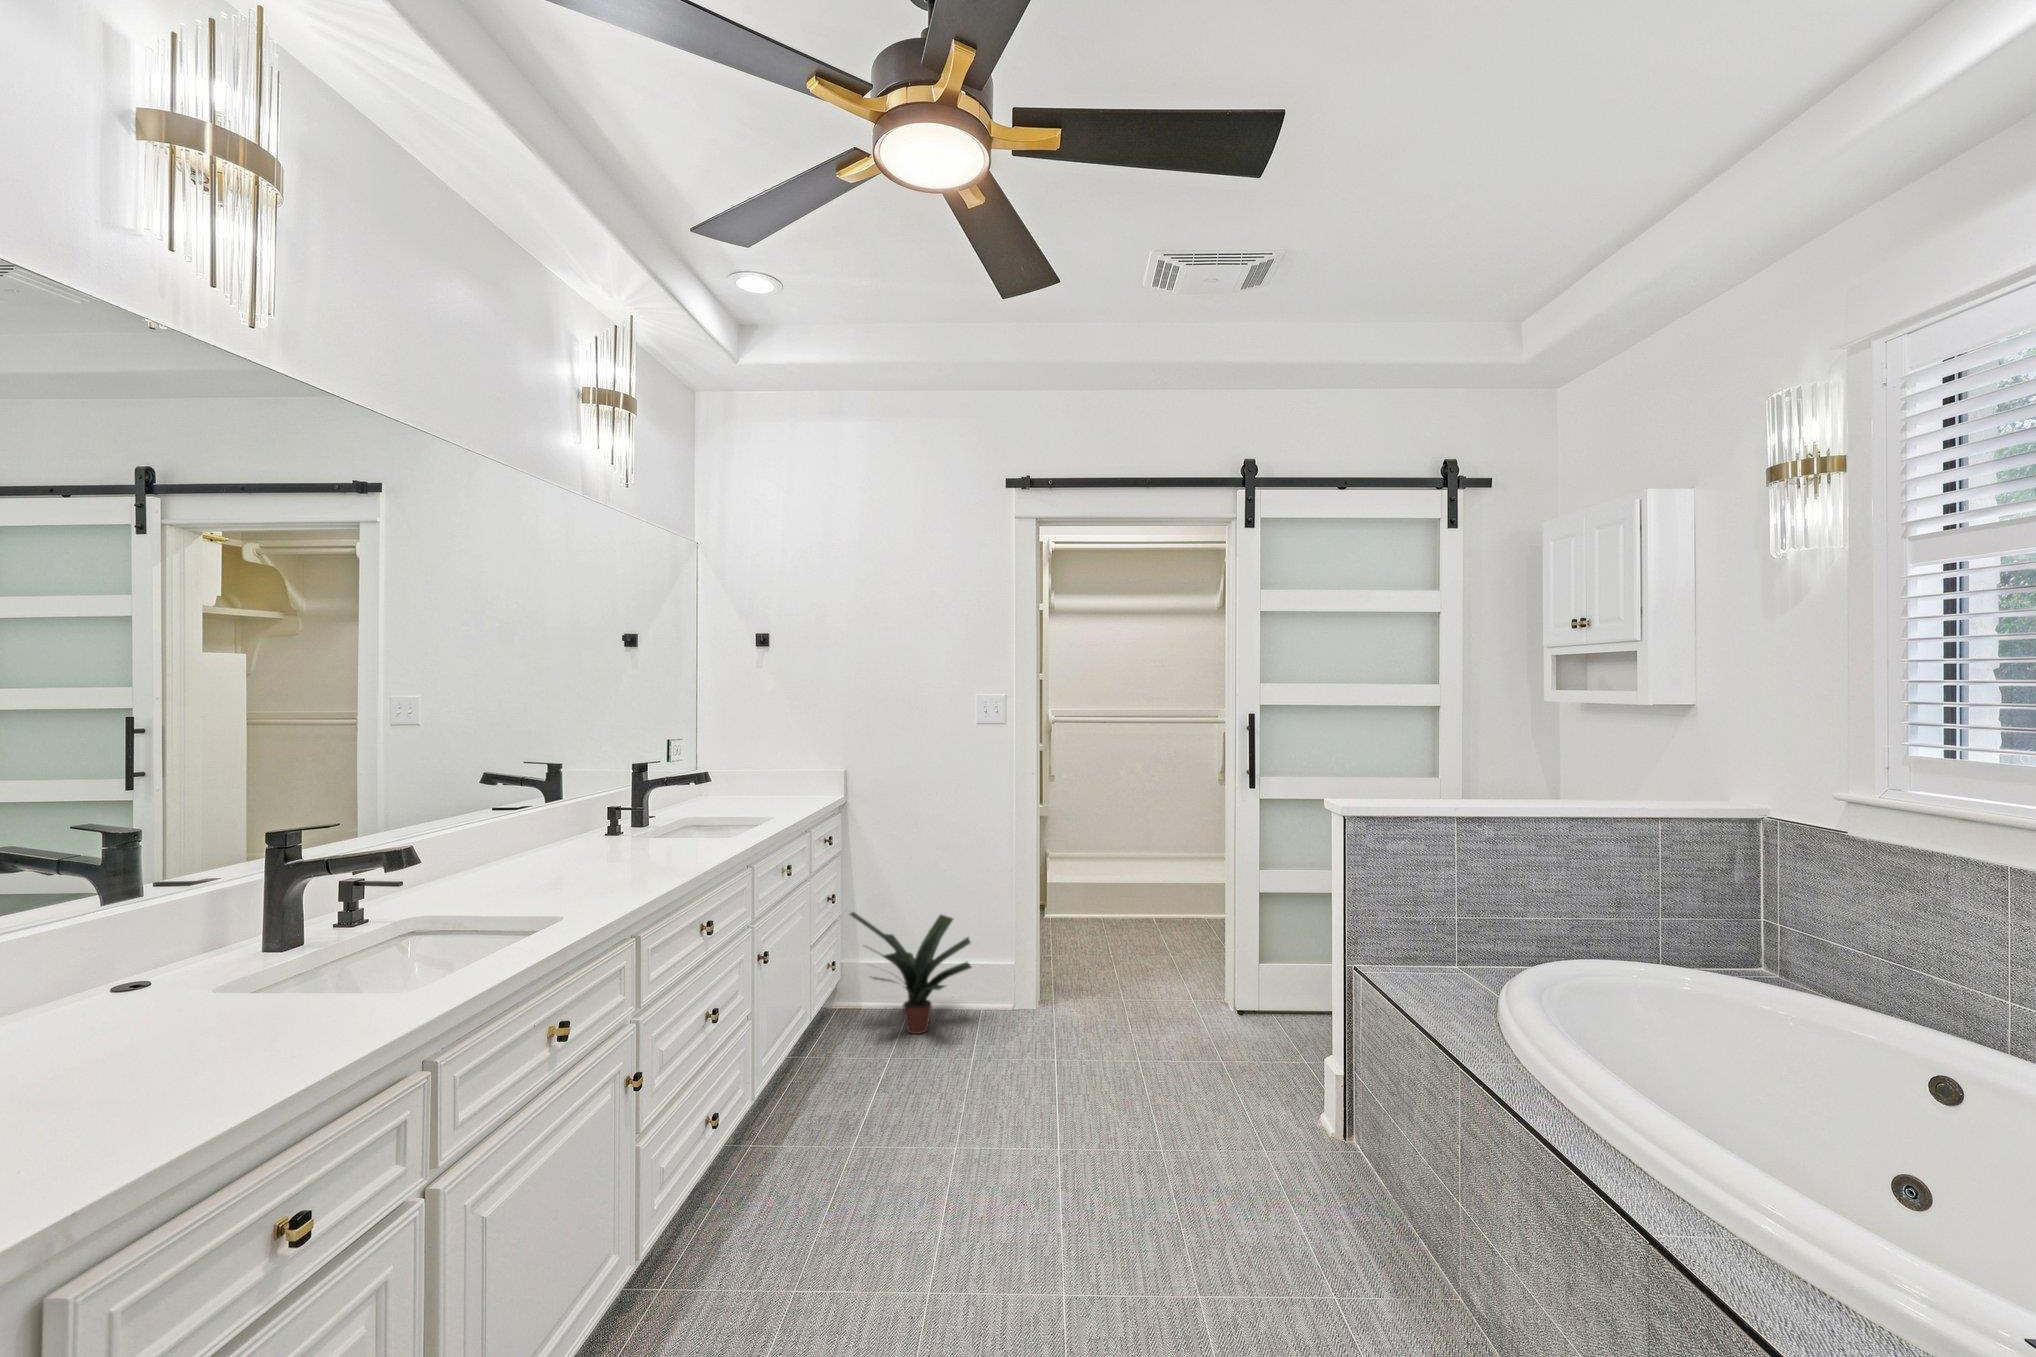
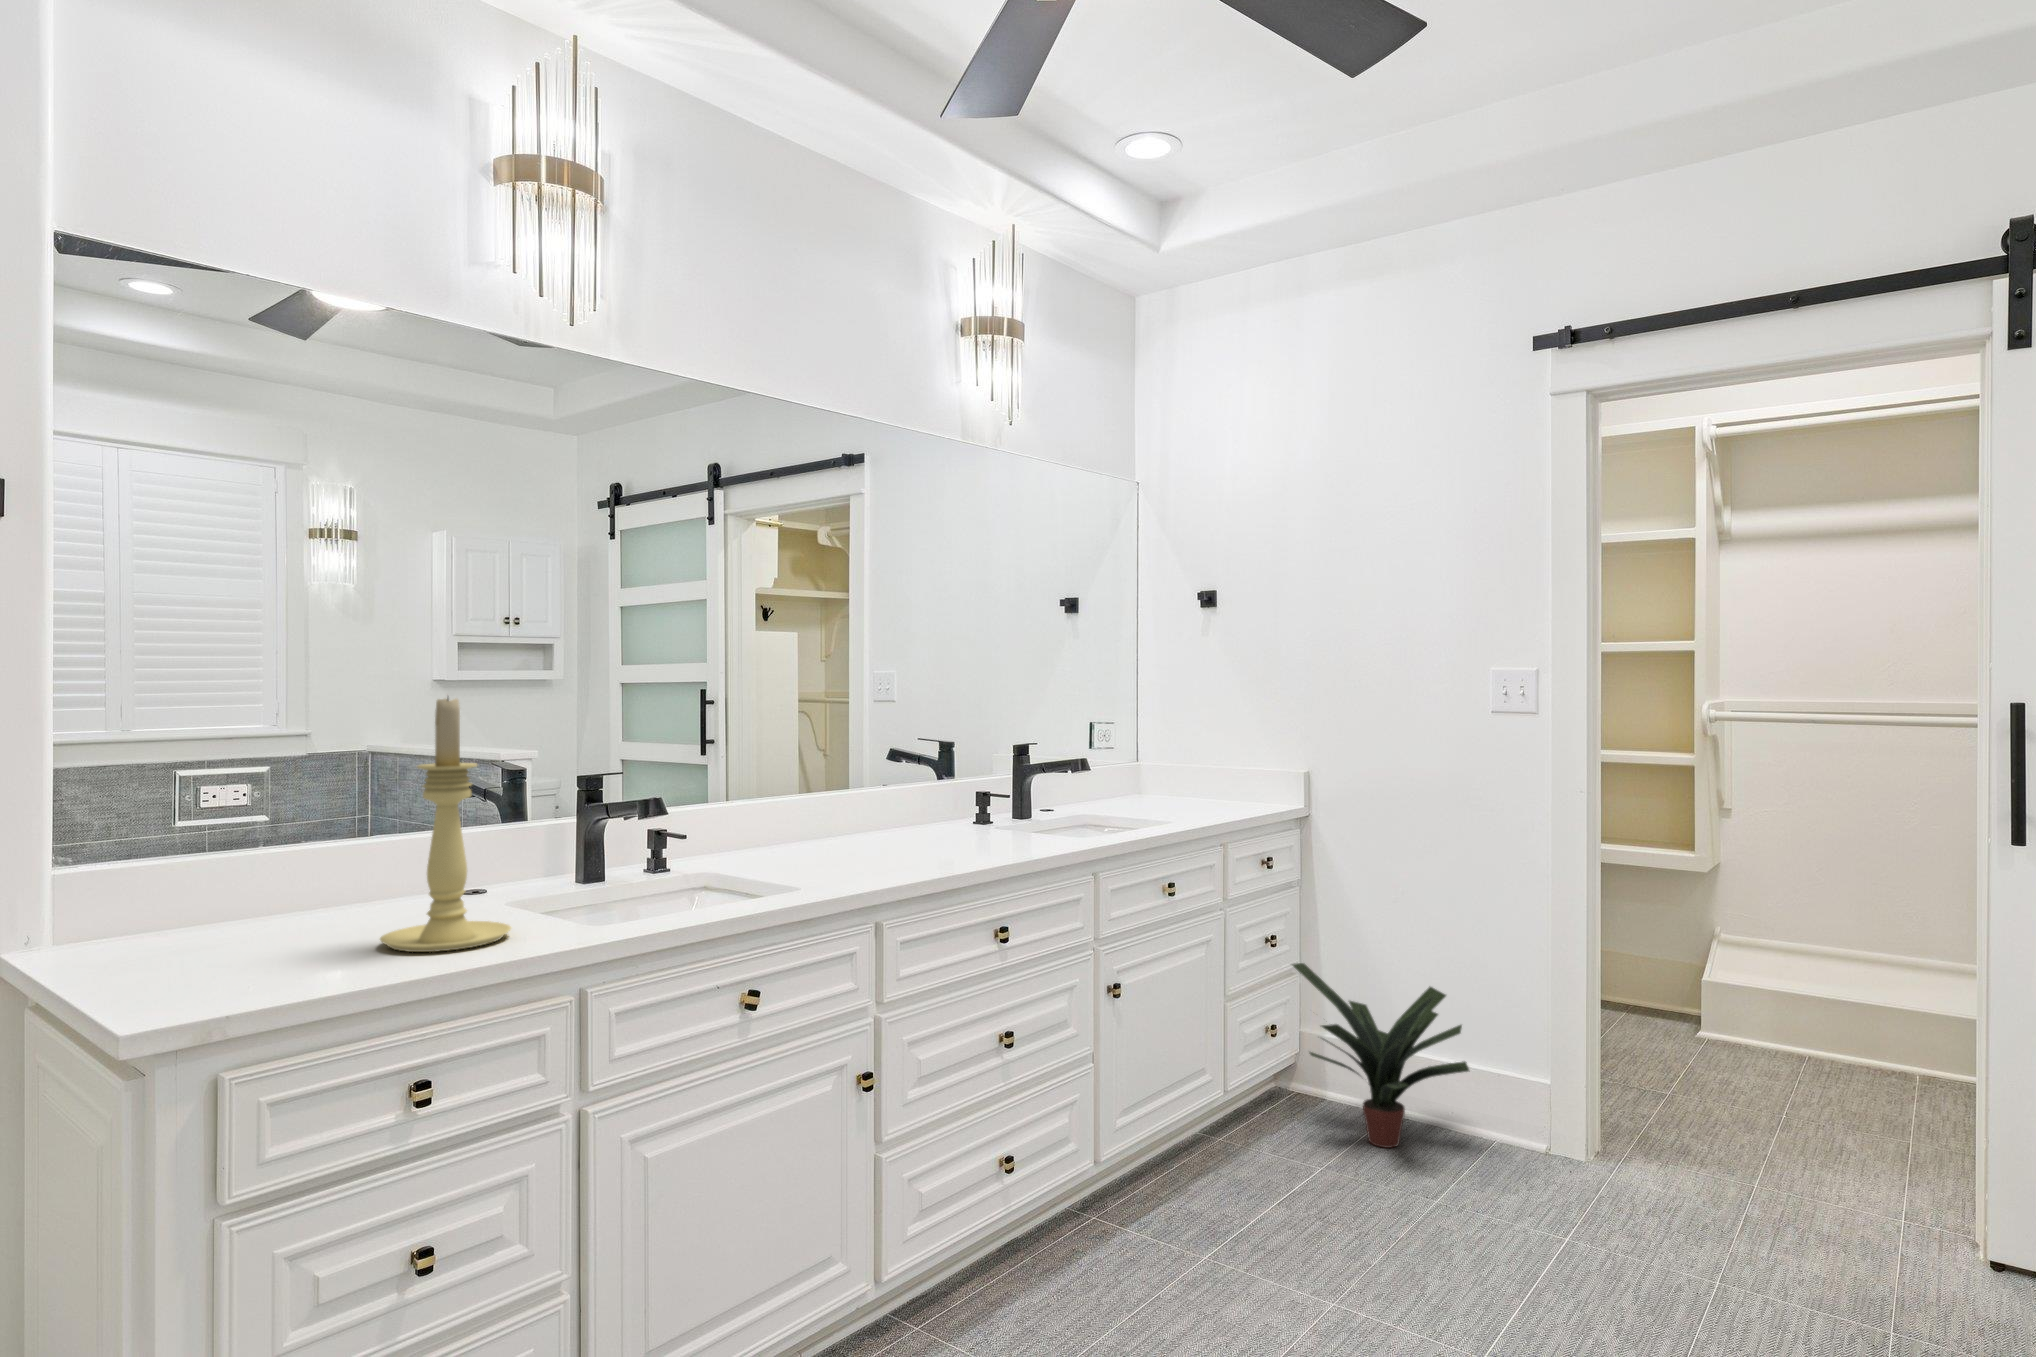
candle holder: none [140,755,329,1073] -> present [380,698,511,952]

